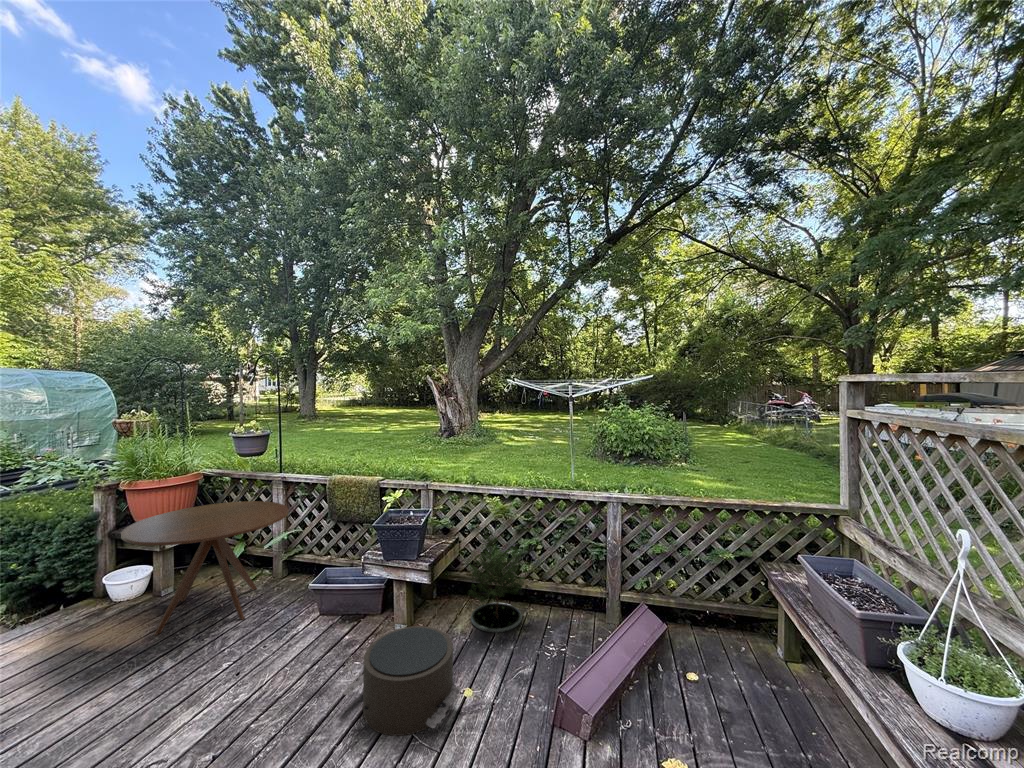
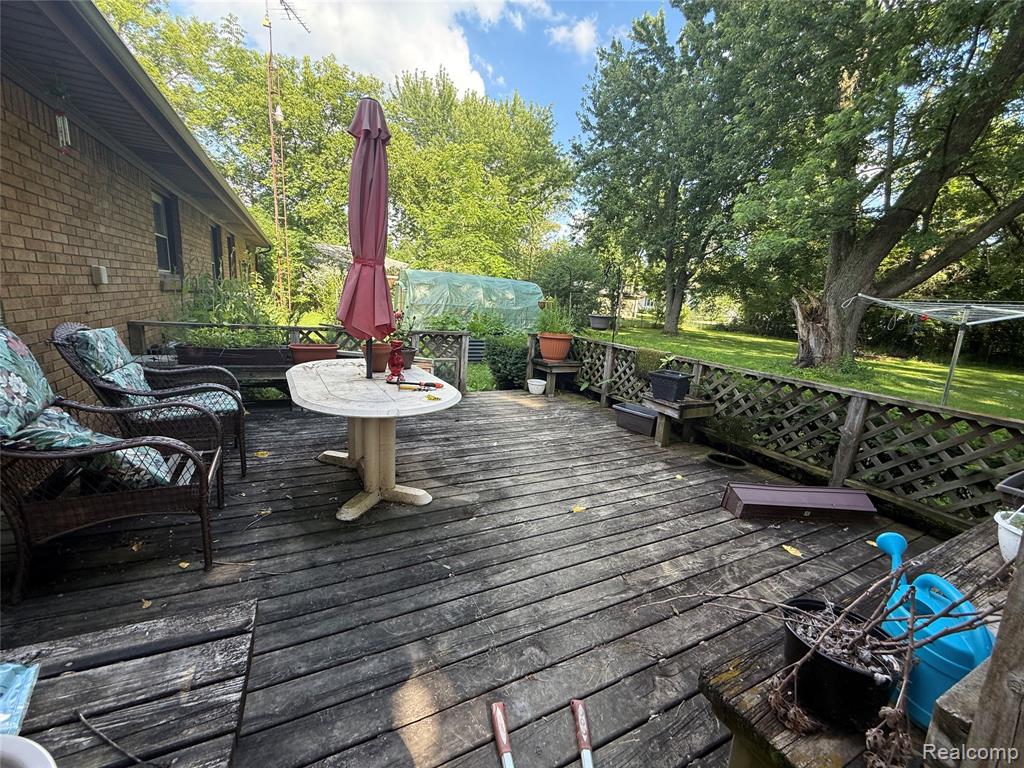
round table: present [121,501,289,636] -> none [535,352,611,415]
pouf: present [343,626,462,736] -> none [608,426,672,470]

